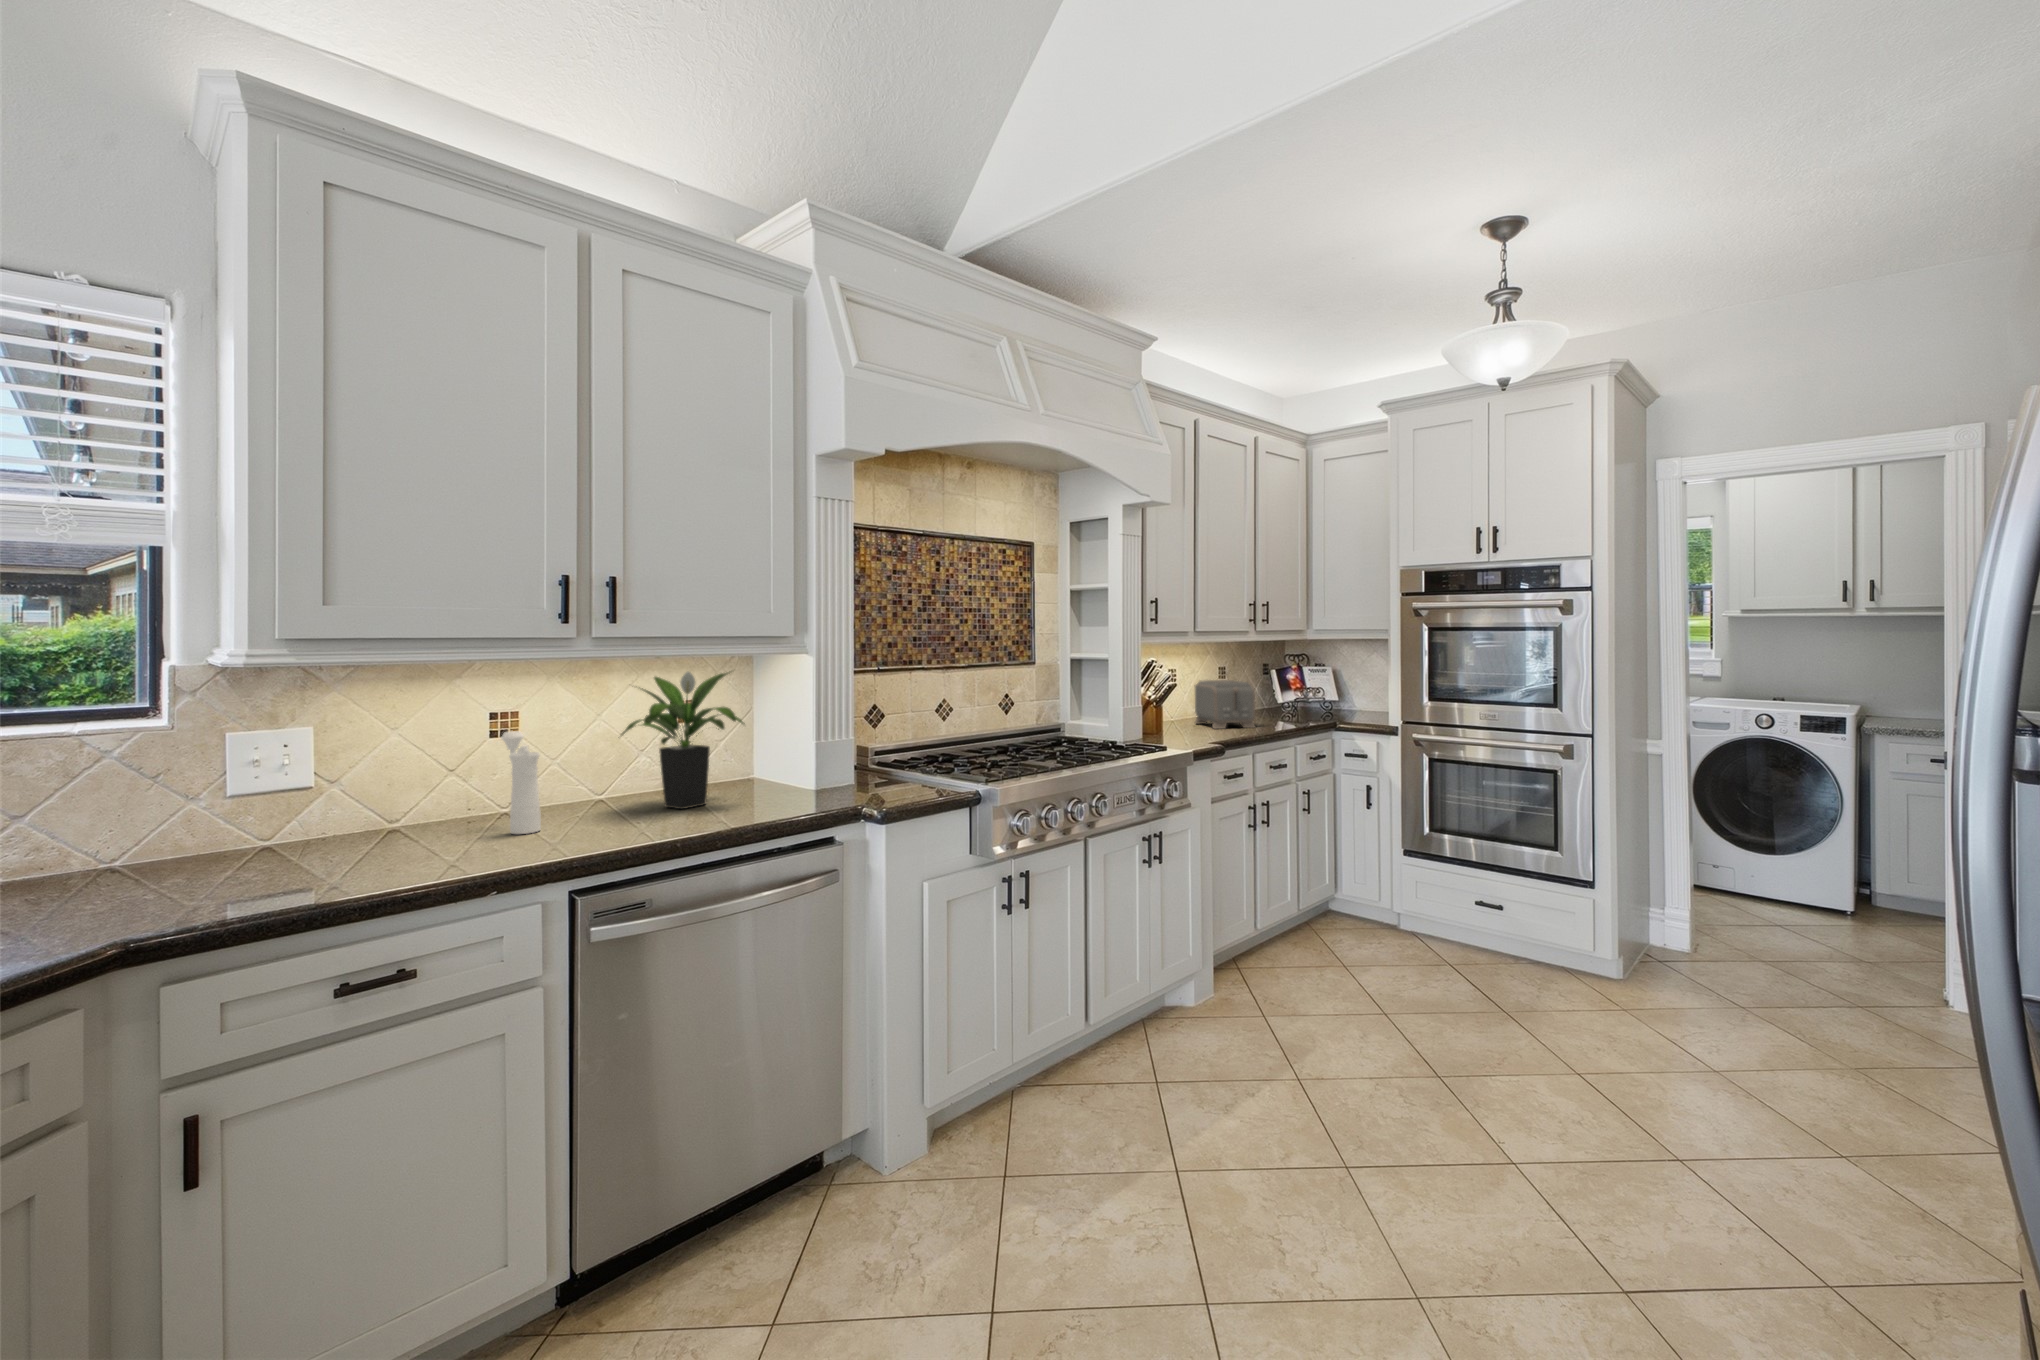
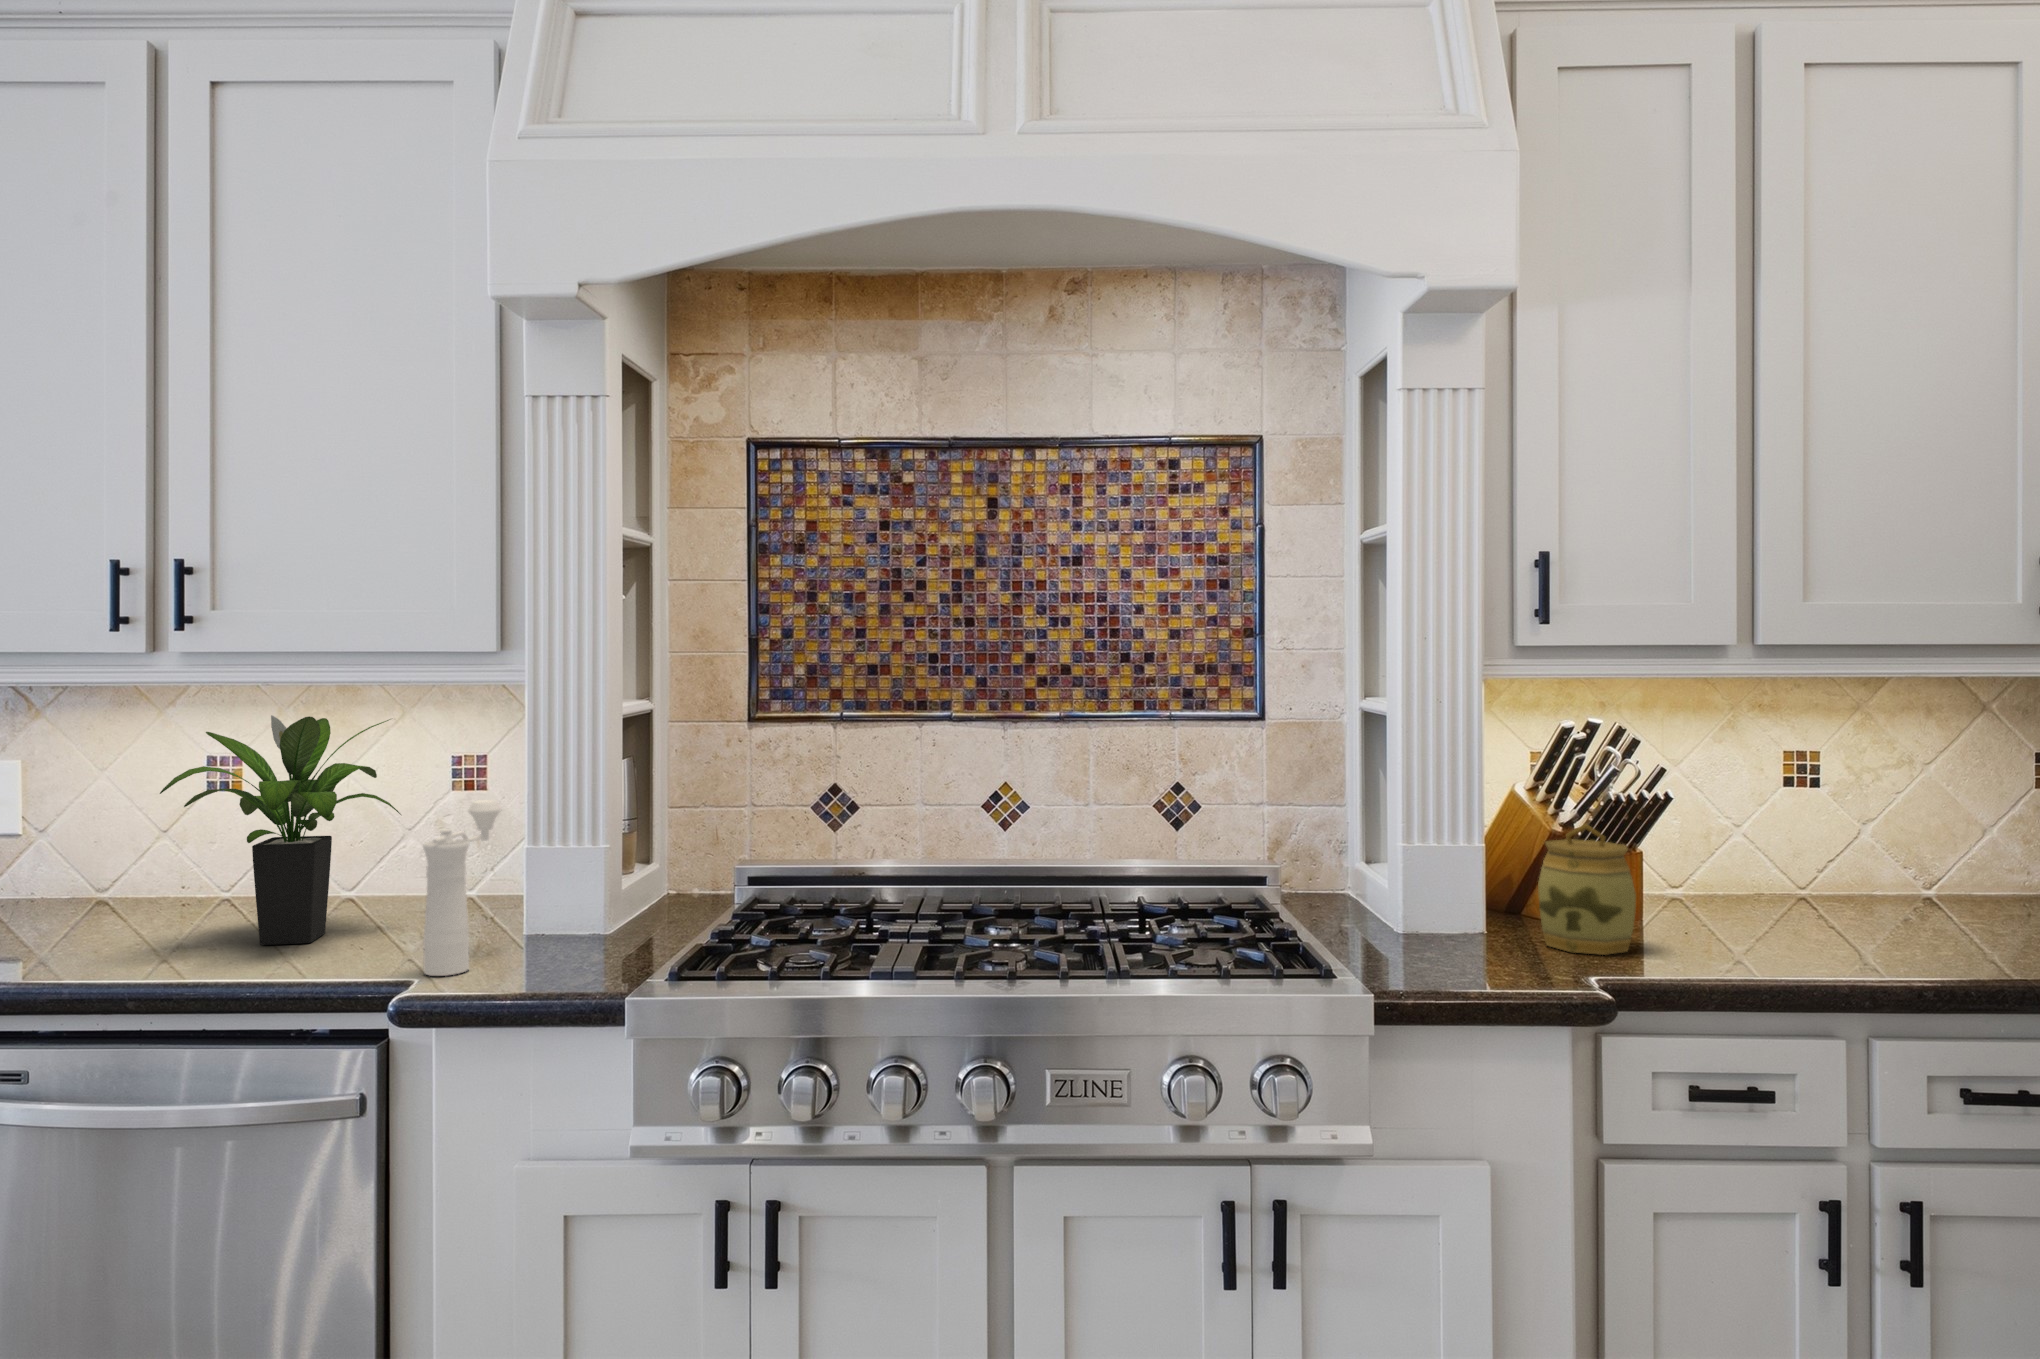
toaster: present [1195,680,1255,729] -> none [1821,787,1984,957]
jar: none [1155,693,1189,739] -> present [1538,824,1636,955]
pepper mill: present [502,731,541,834] -> present [423,800,501,976]

